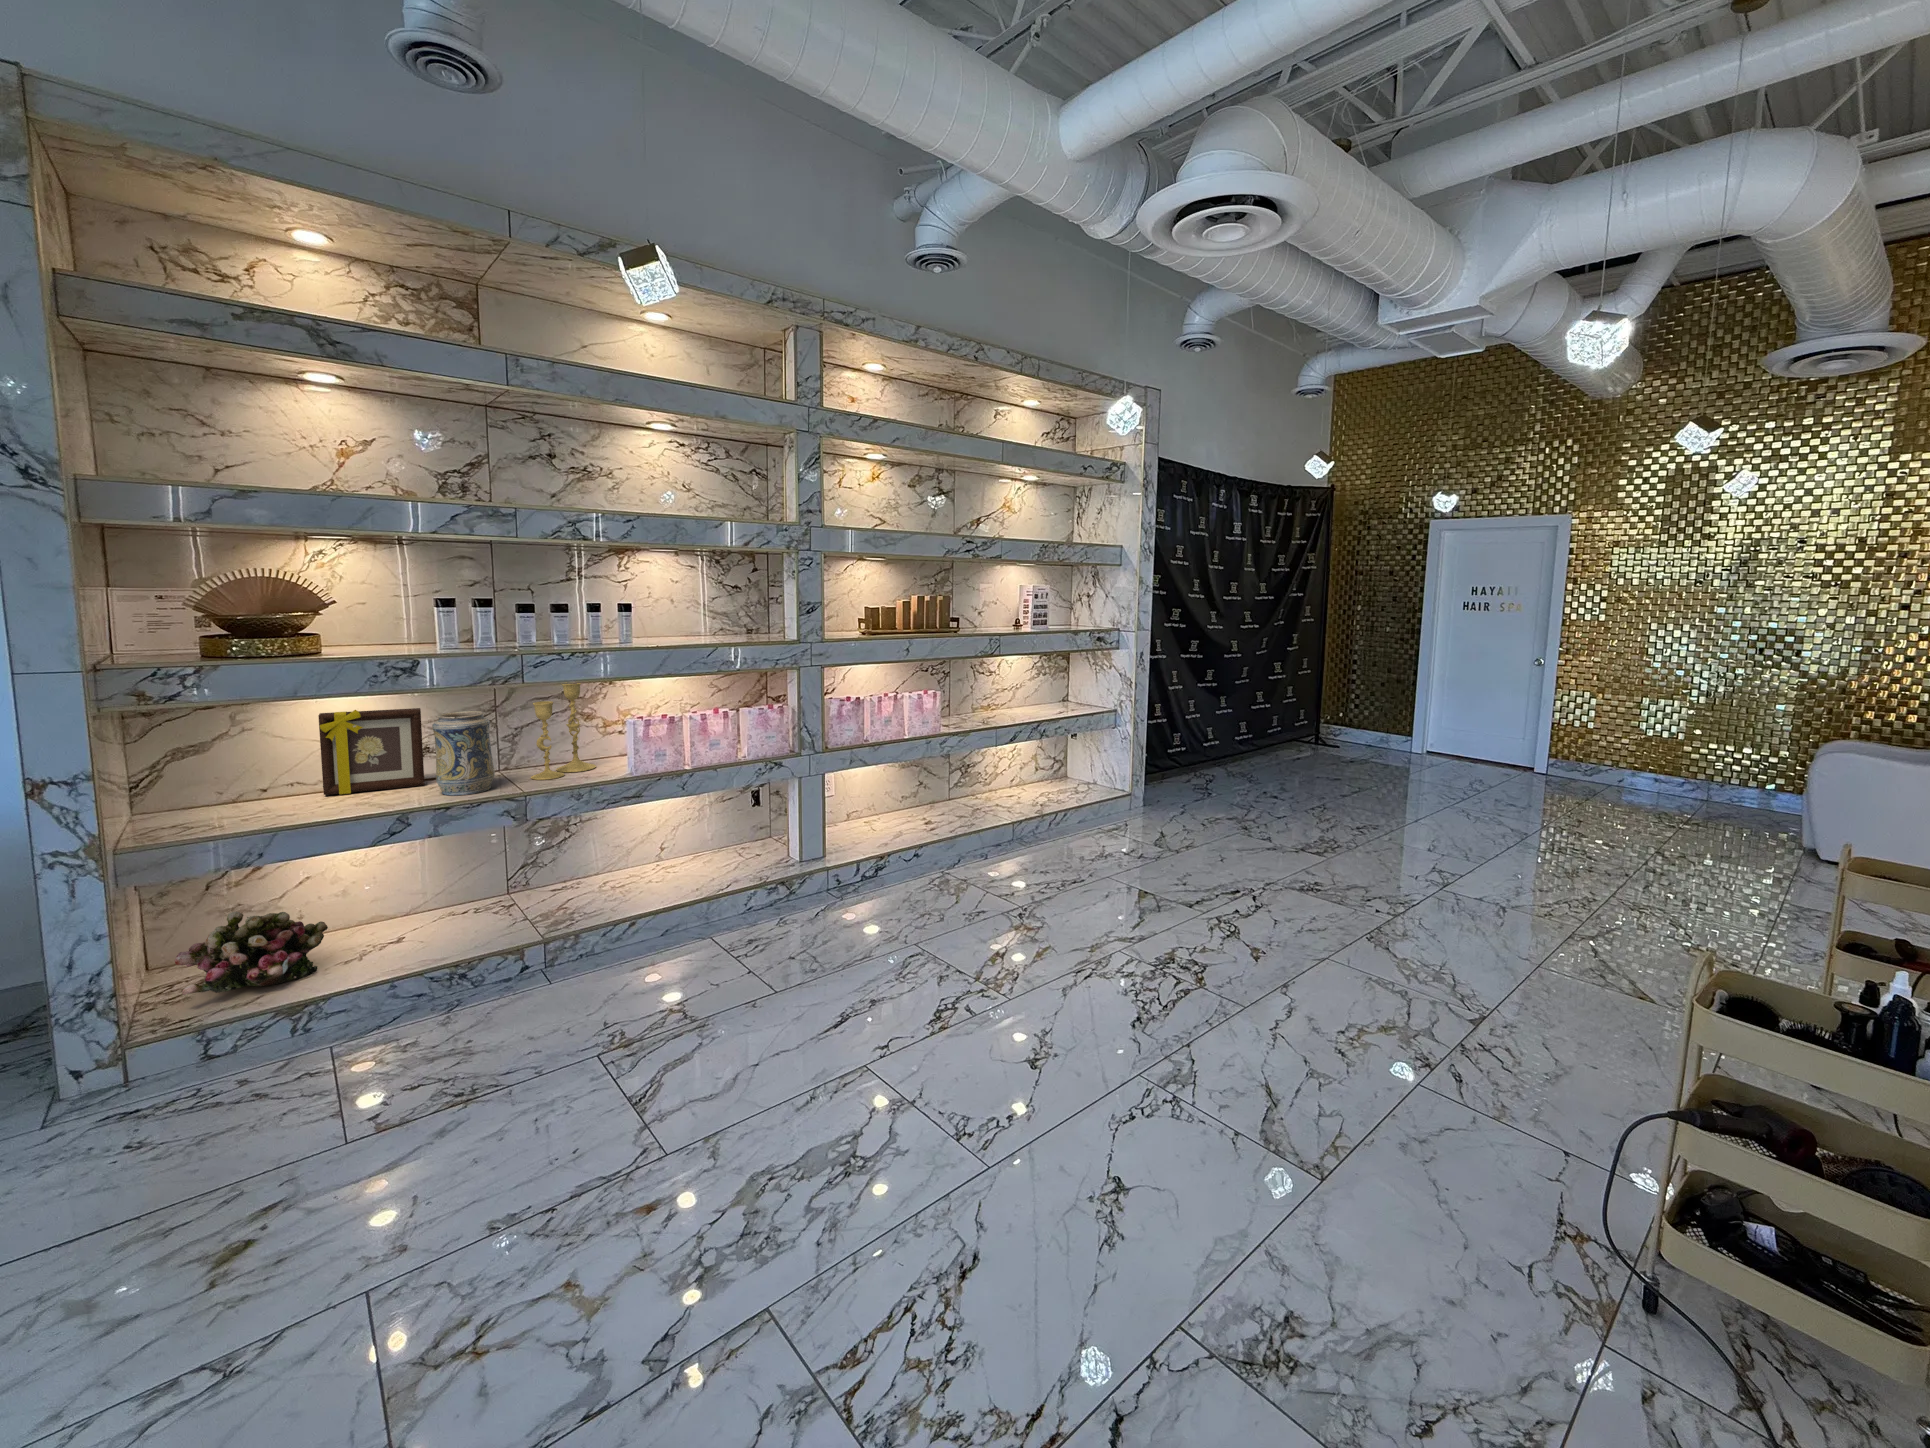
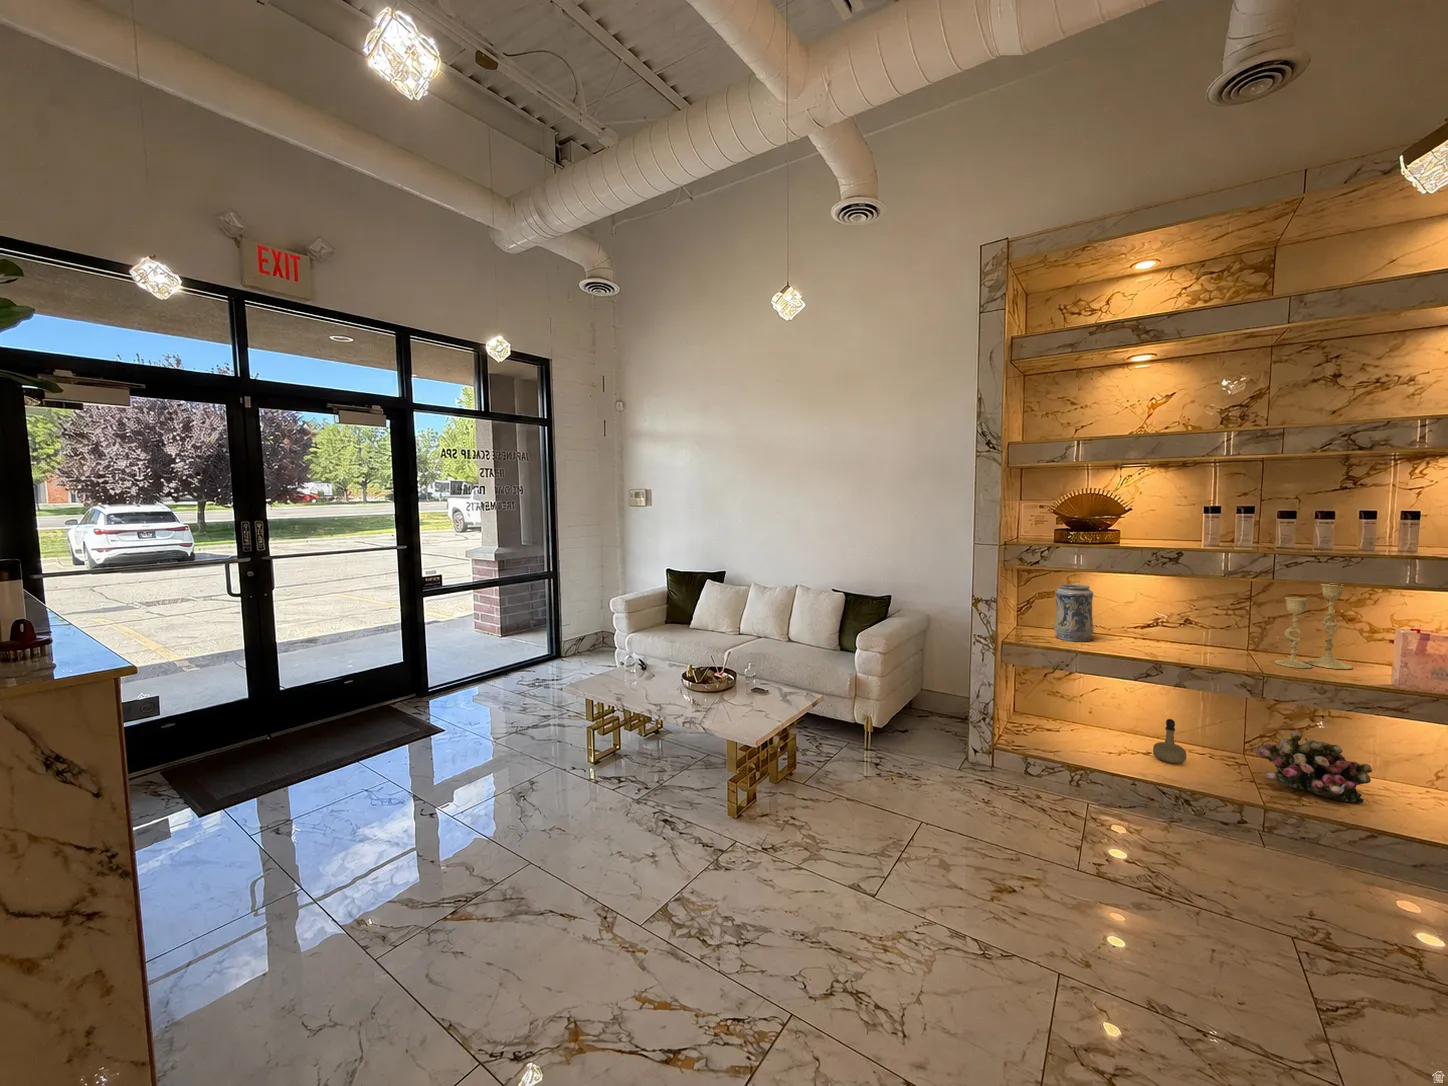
picture frame: present [318,708,425,795] -> none [1112,583,1185,646]
decorative vase: present [432,711,495,795] -> present [1054,584,1093,642]
perfume bottle: none [408,884,452,942] -> present [1153,719,1186,763]
flower arrangement: present [175,912,328,995] -> present [1254,731,1372,803]

